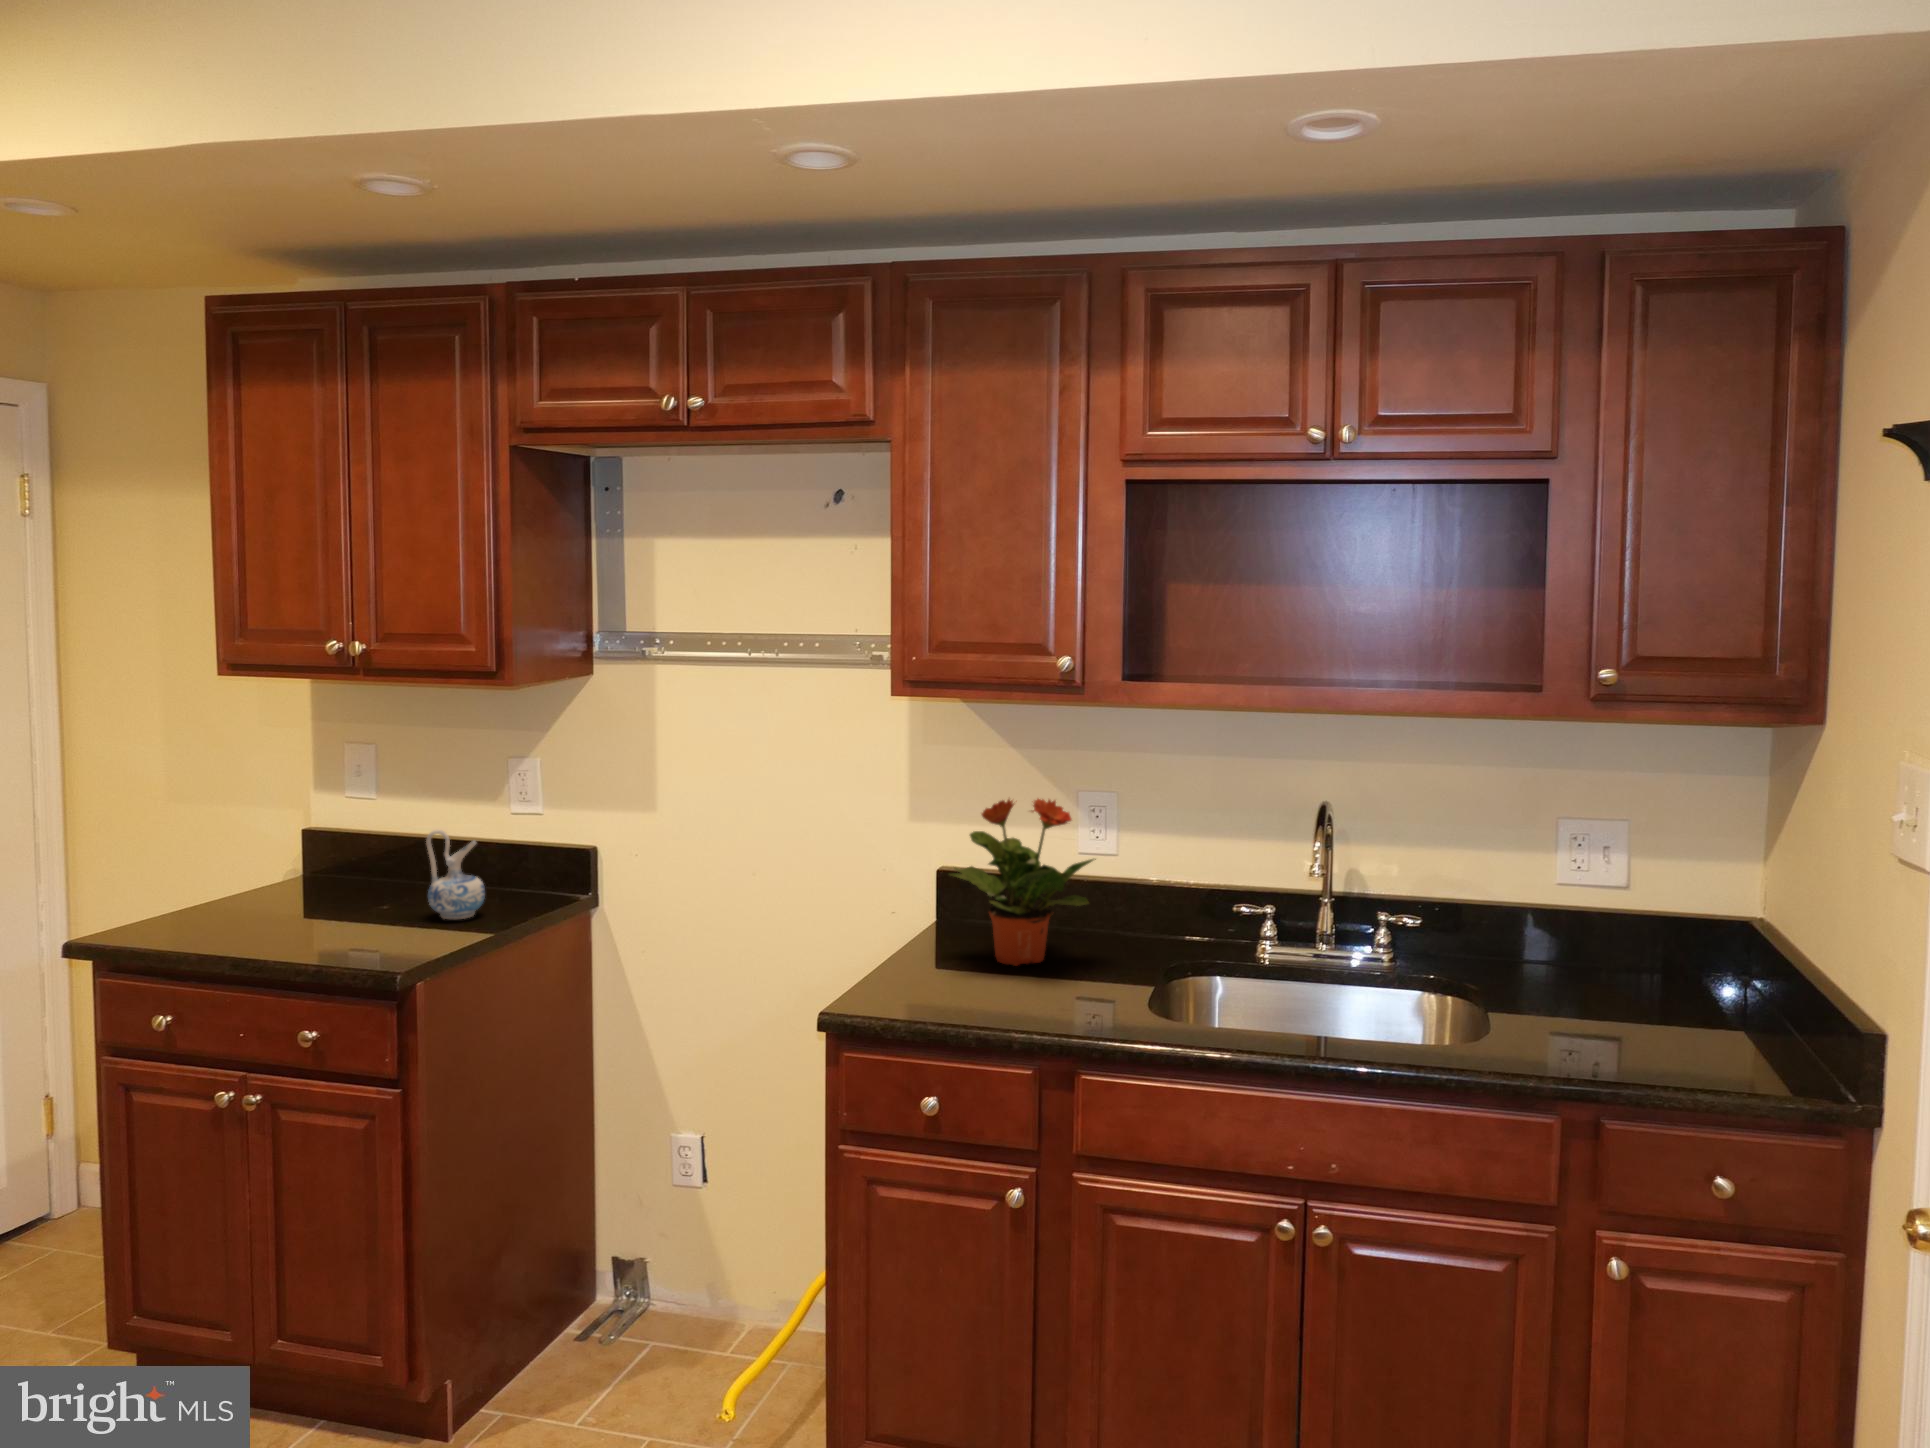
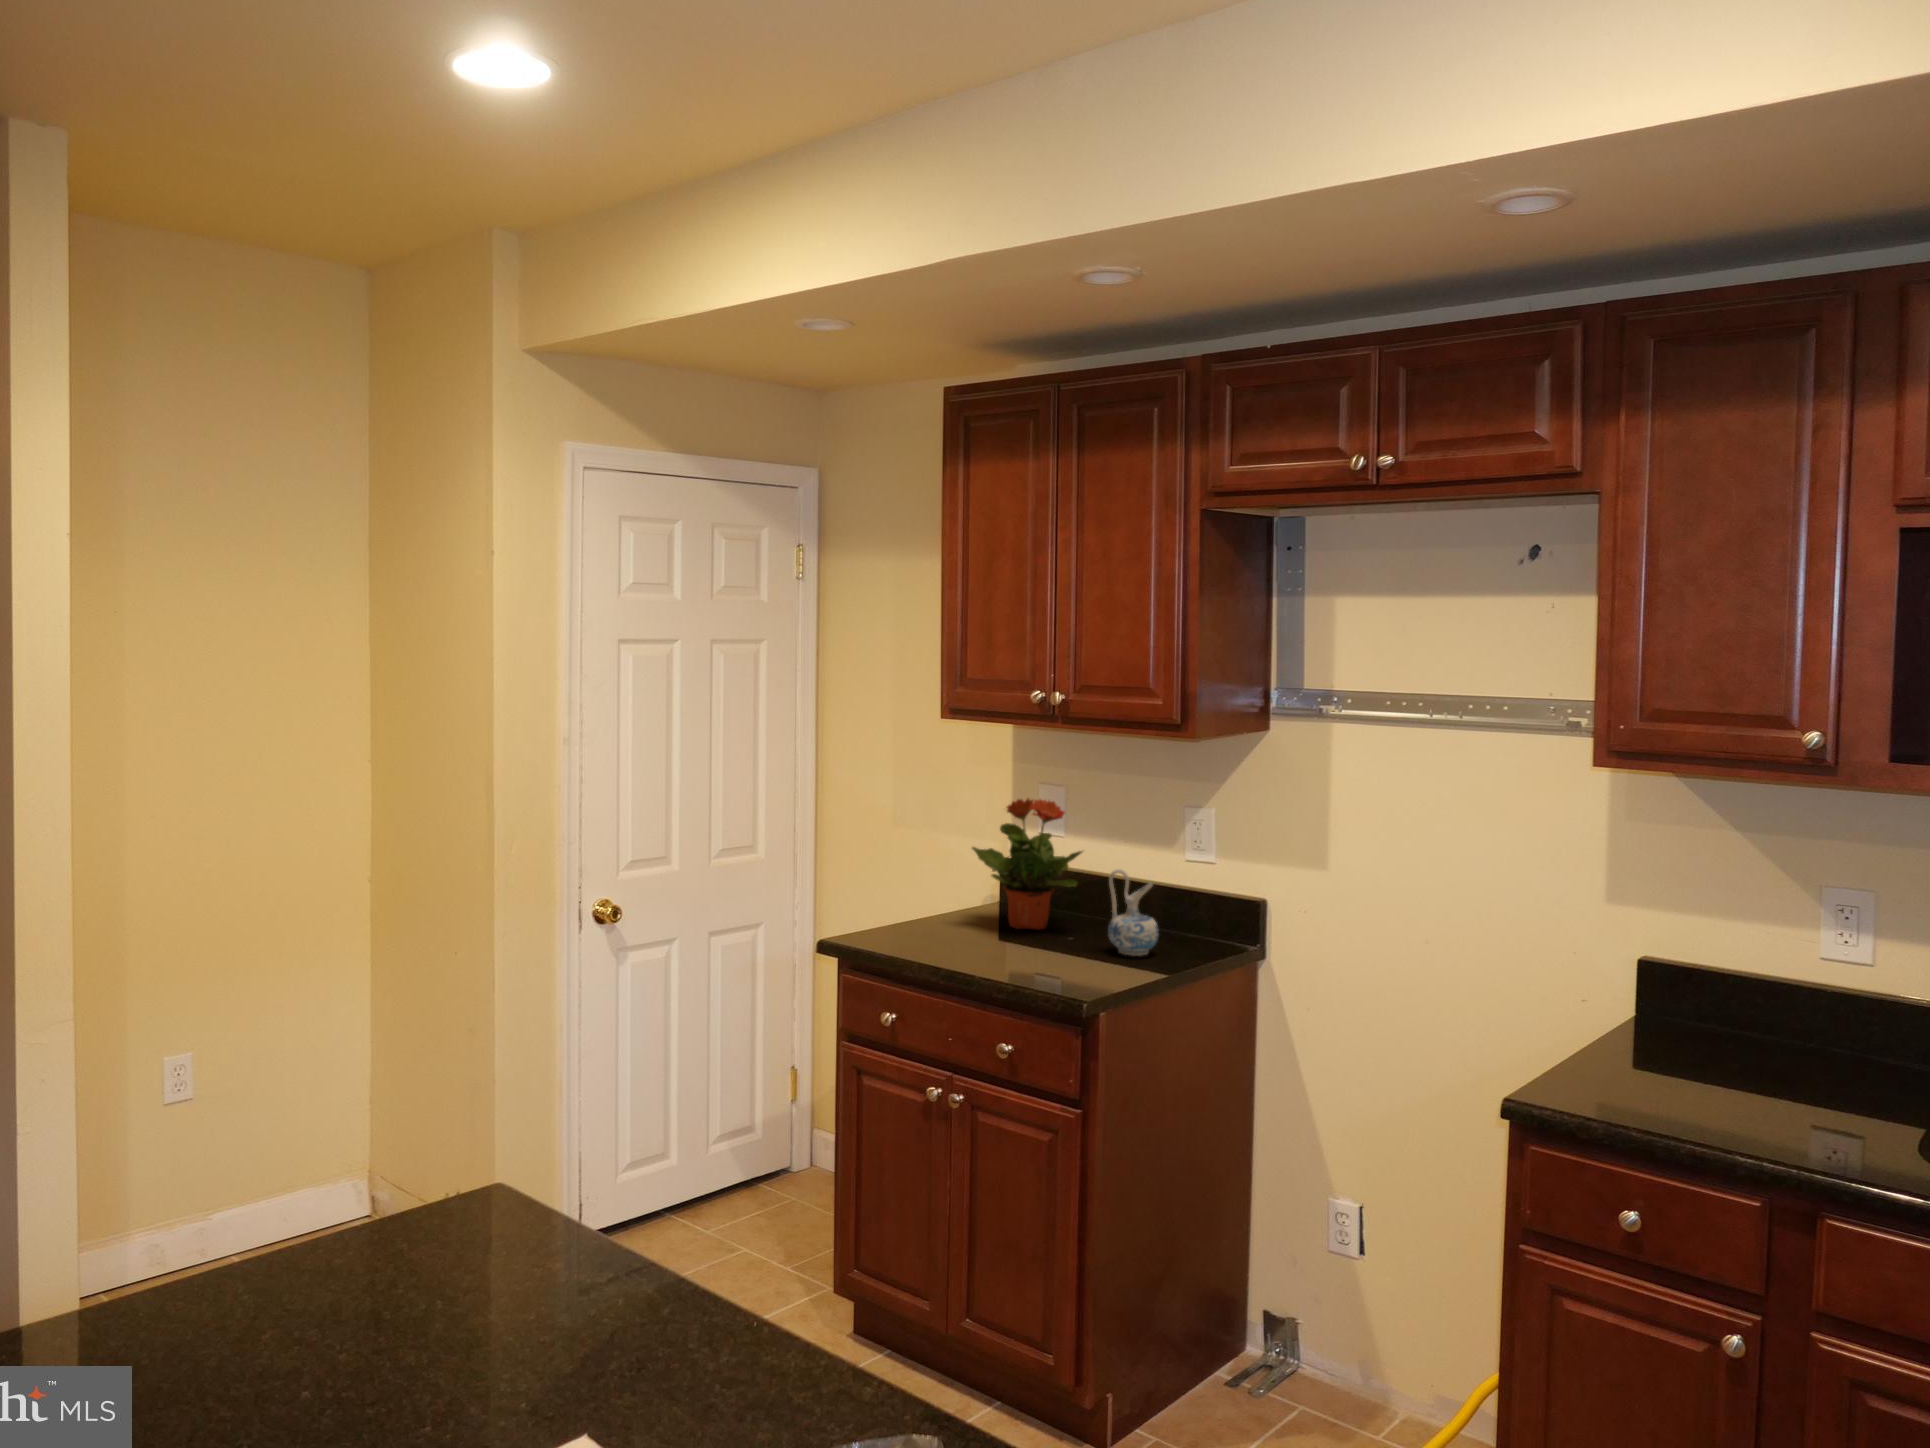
potted plant: present [951,799,1096,966] -> present [972,798,1082,930]

